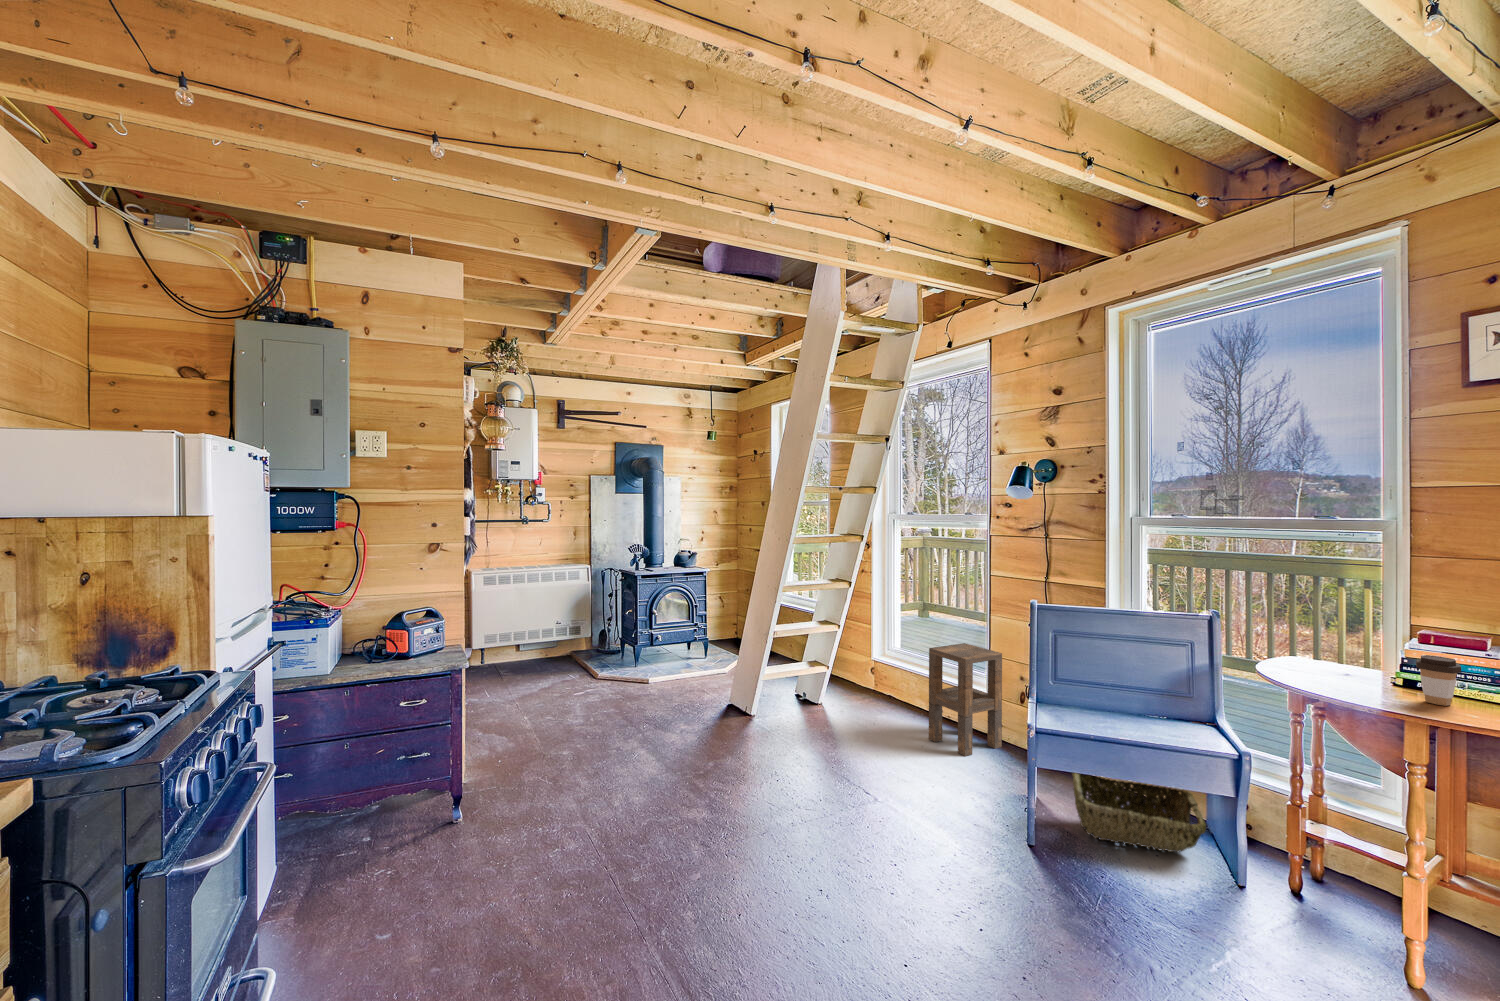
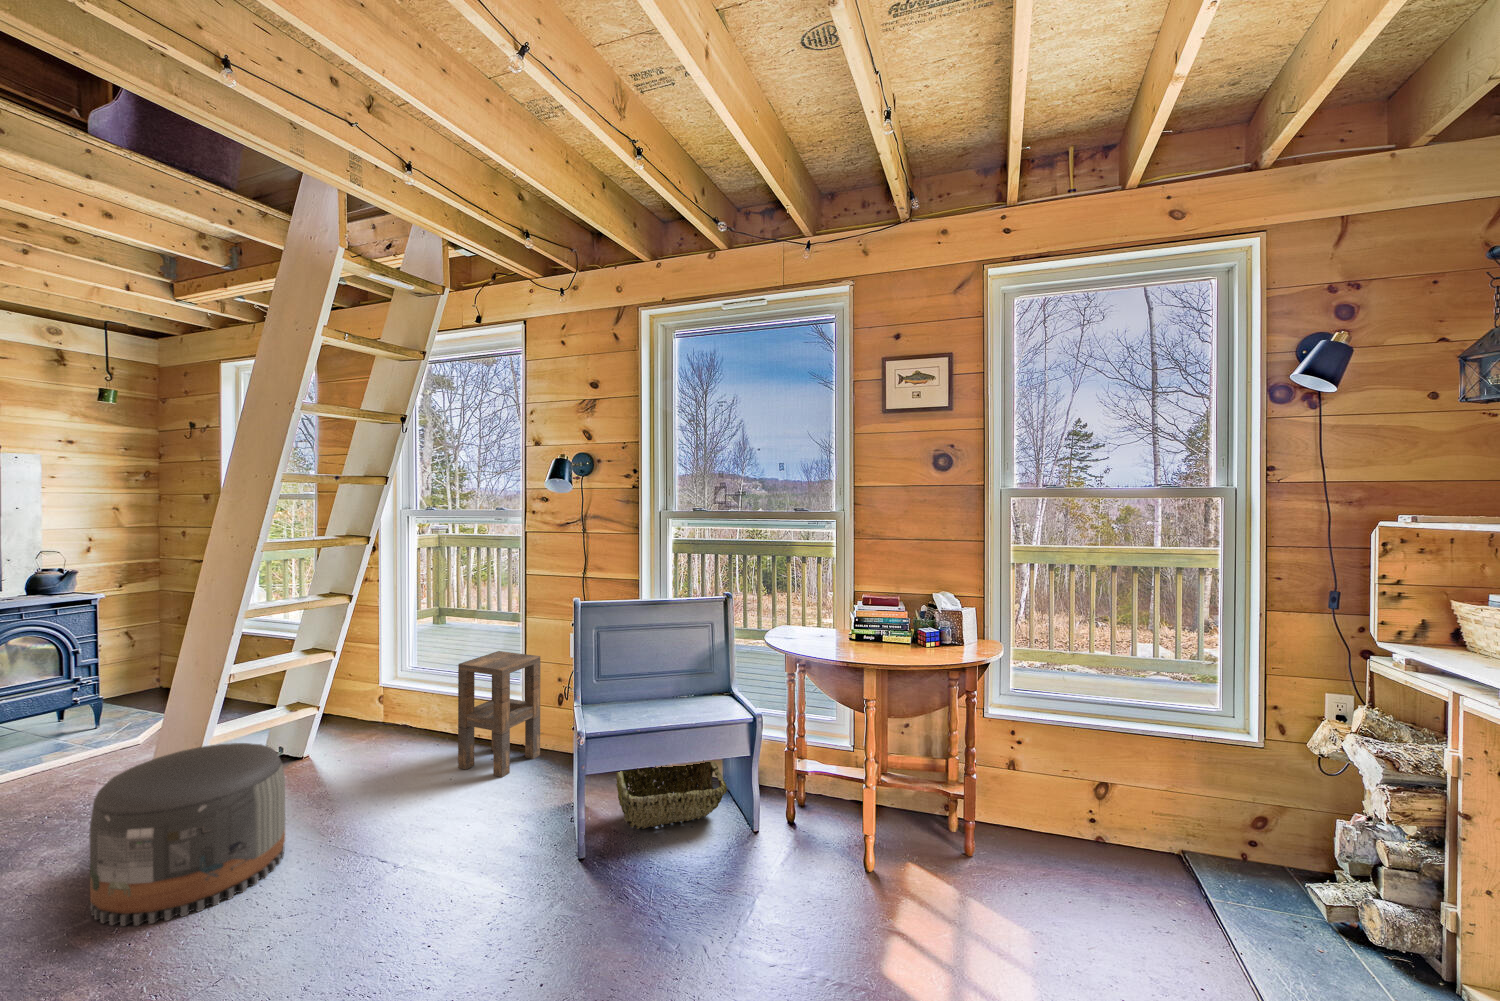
coffee cup: present [1416,655,1461,706] -> none [864,615,889,652]
pouf: none [707,675,807,784] -> present [90,743,285,926]

